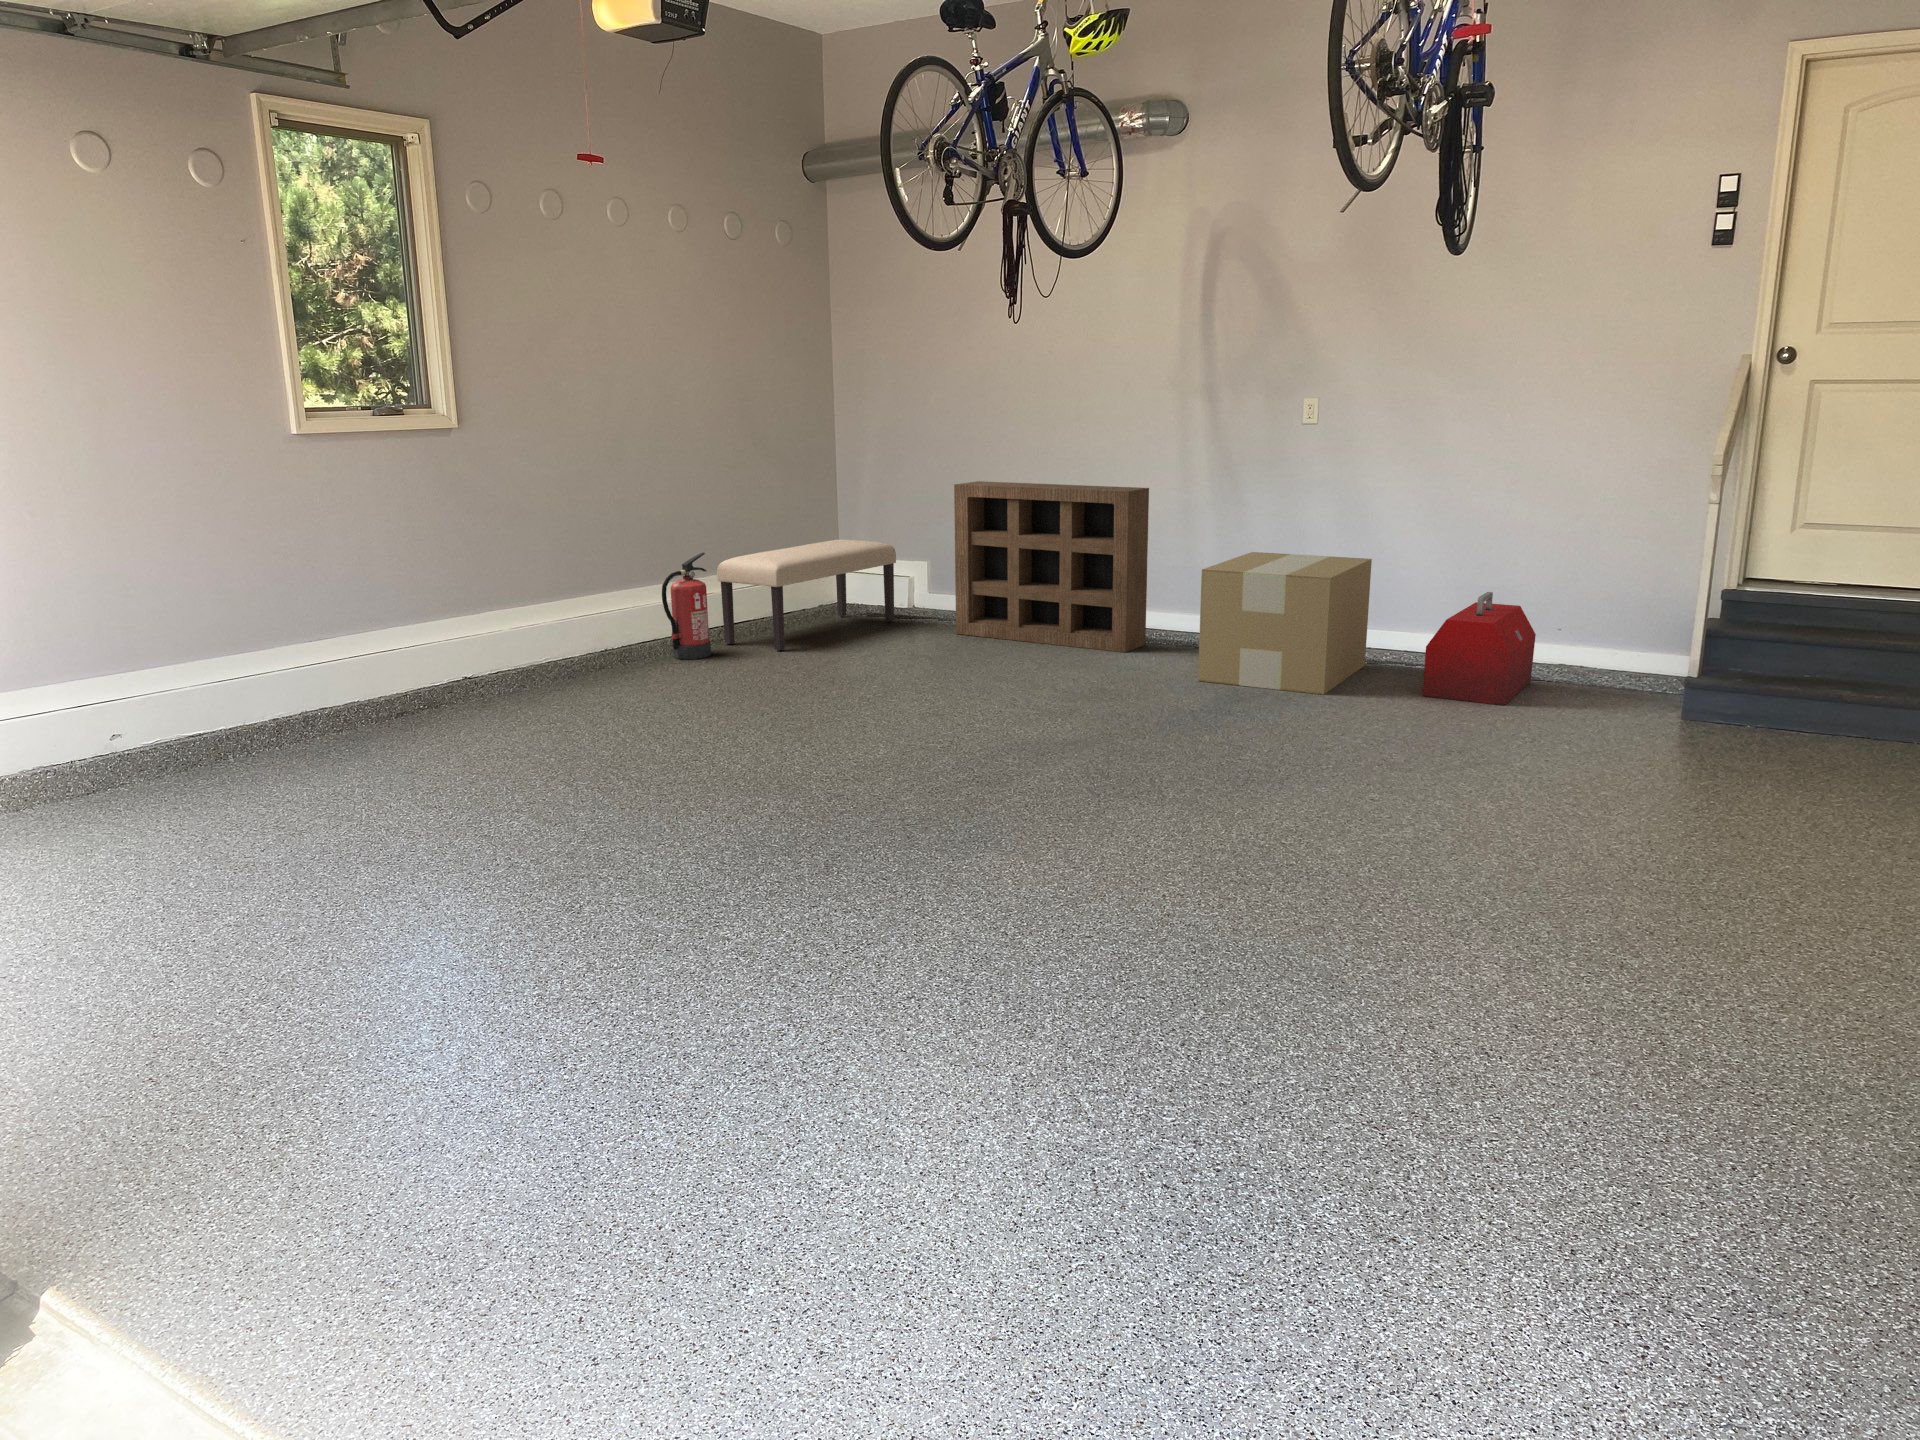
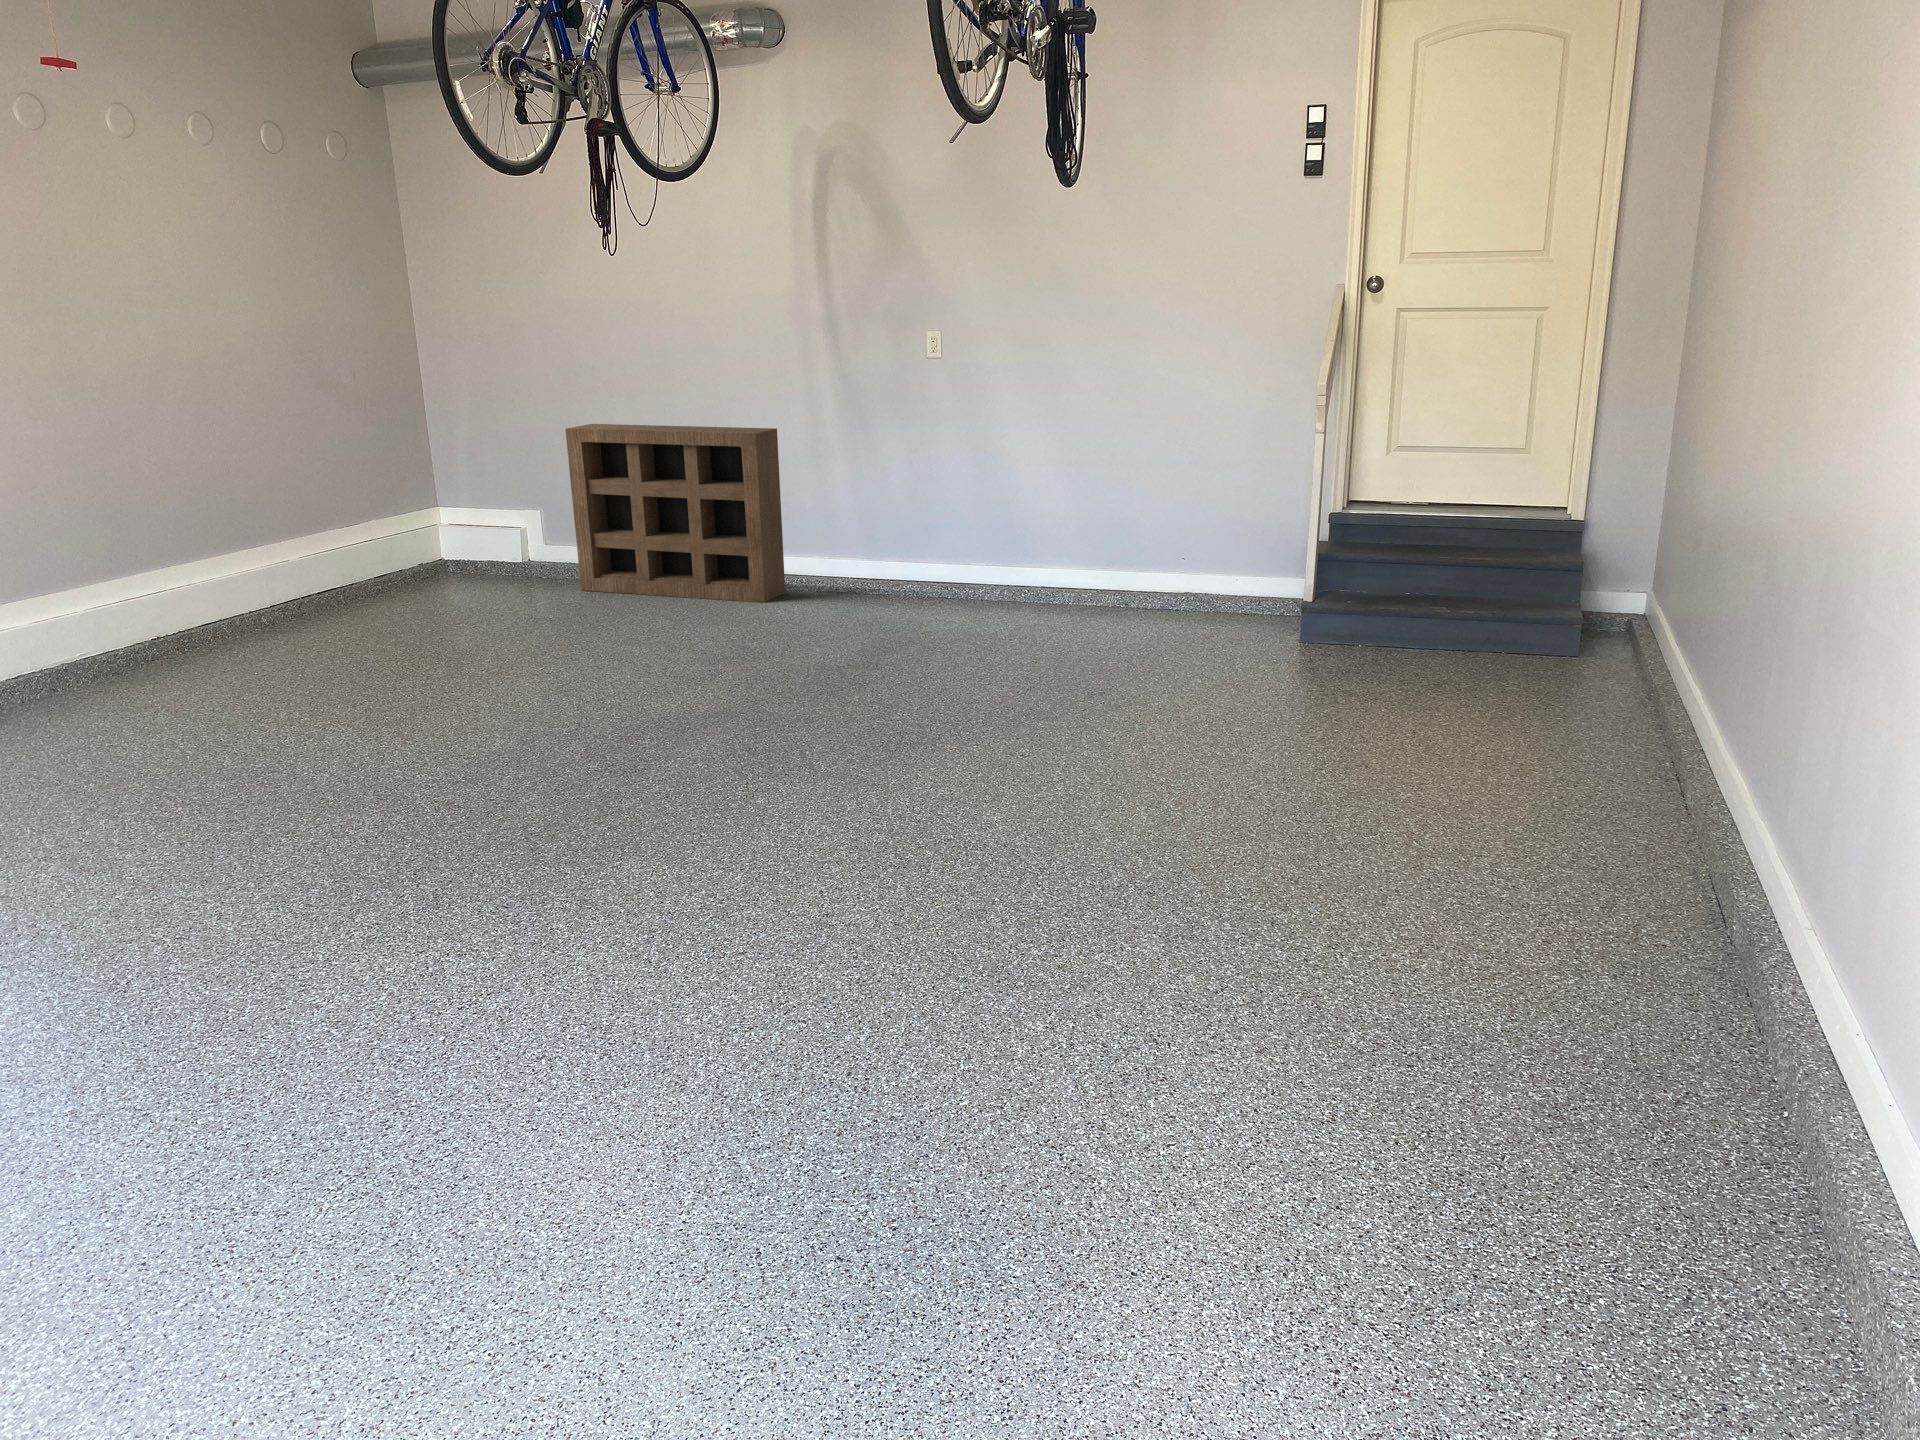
bench: present [717,539,896,651] -> none [293,491,511,623]
cardboard box: present [1198,552,1372,695] -> none [837,493,1005,639]
fire extinguisher: present [662,553,711,659] -> none [224,516,295,639]
toolbox: present [1422,592,1536,705] -> none [1062,527,1163,640]

